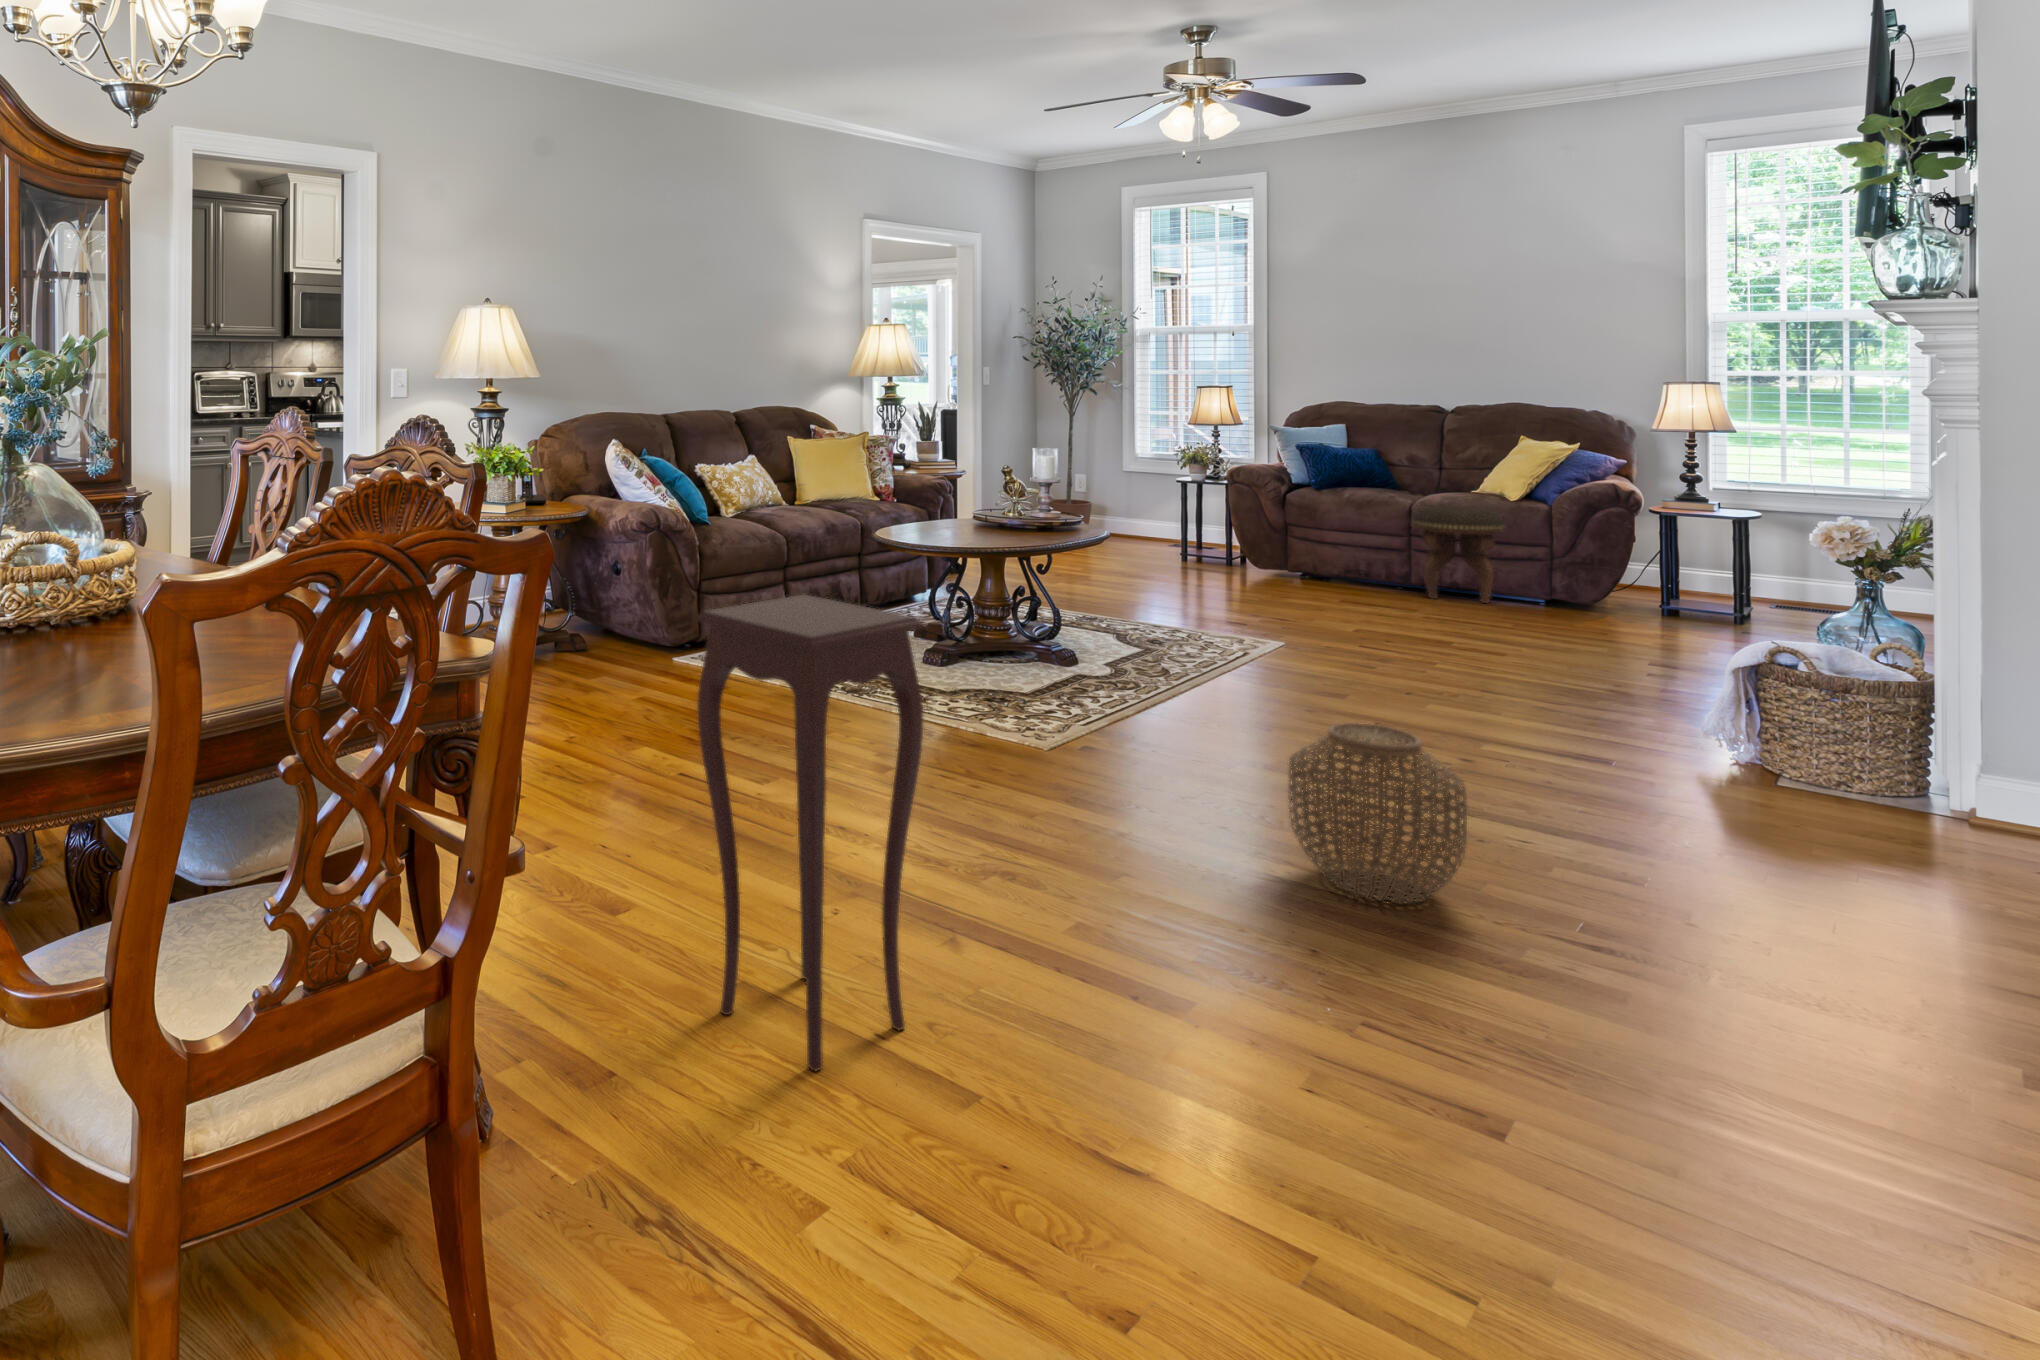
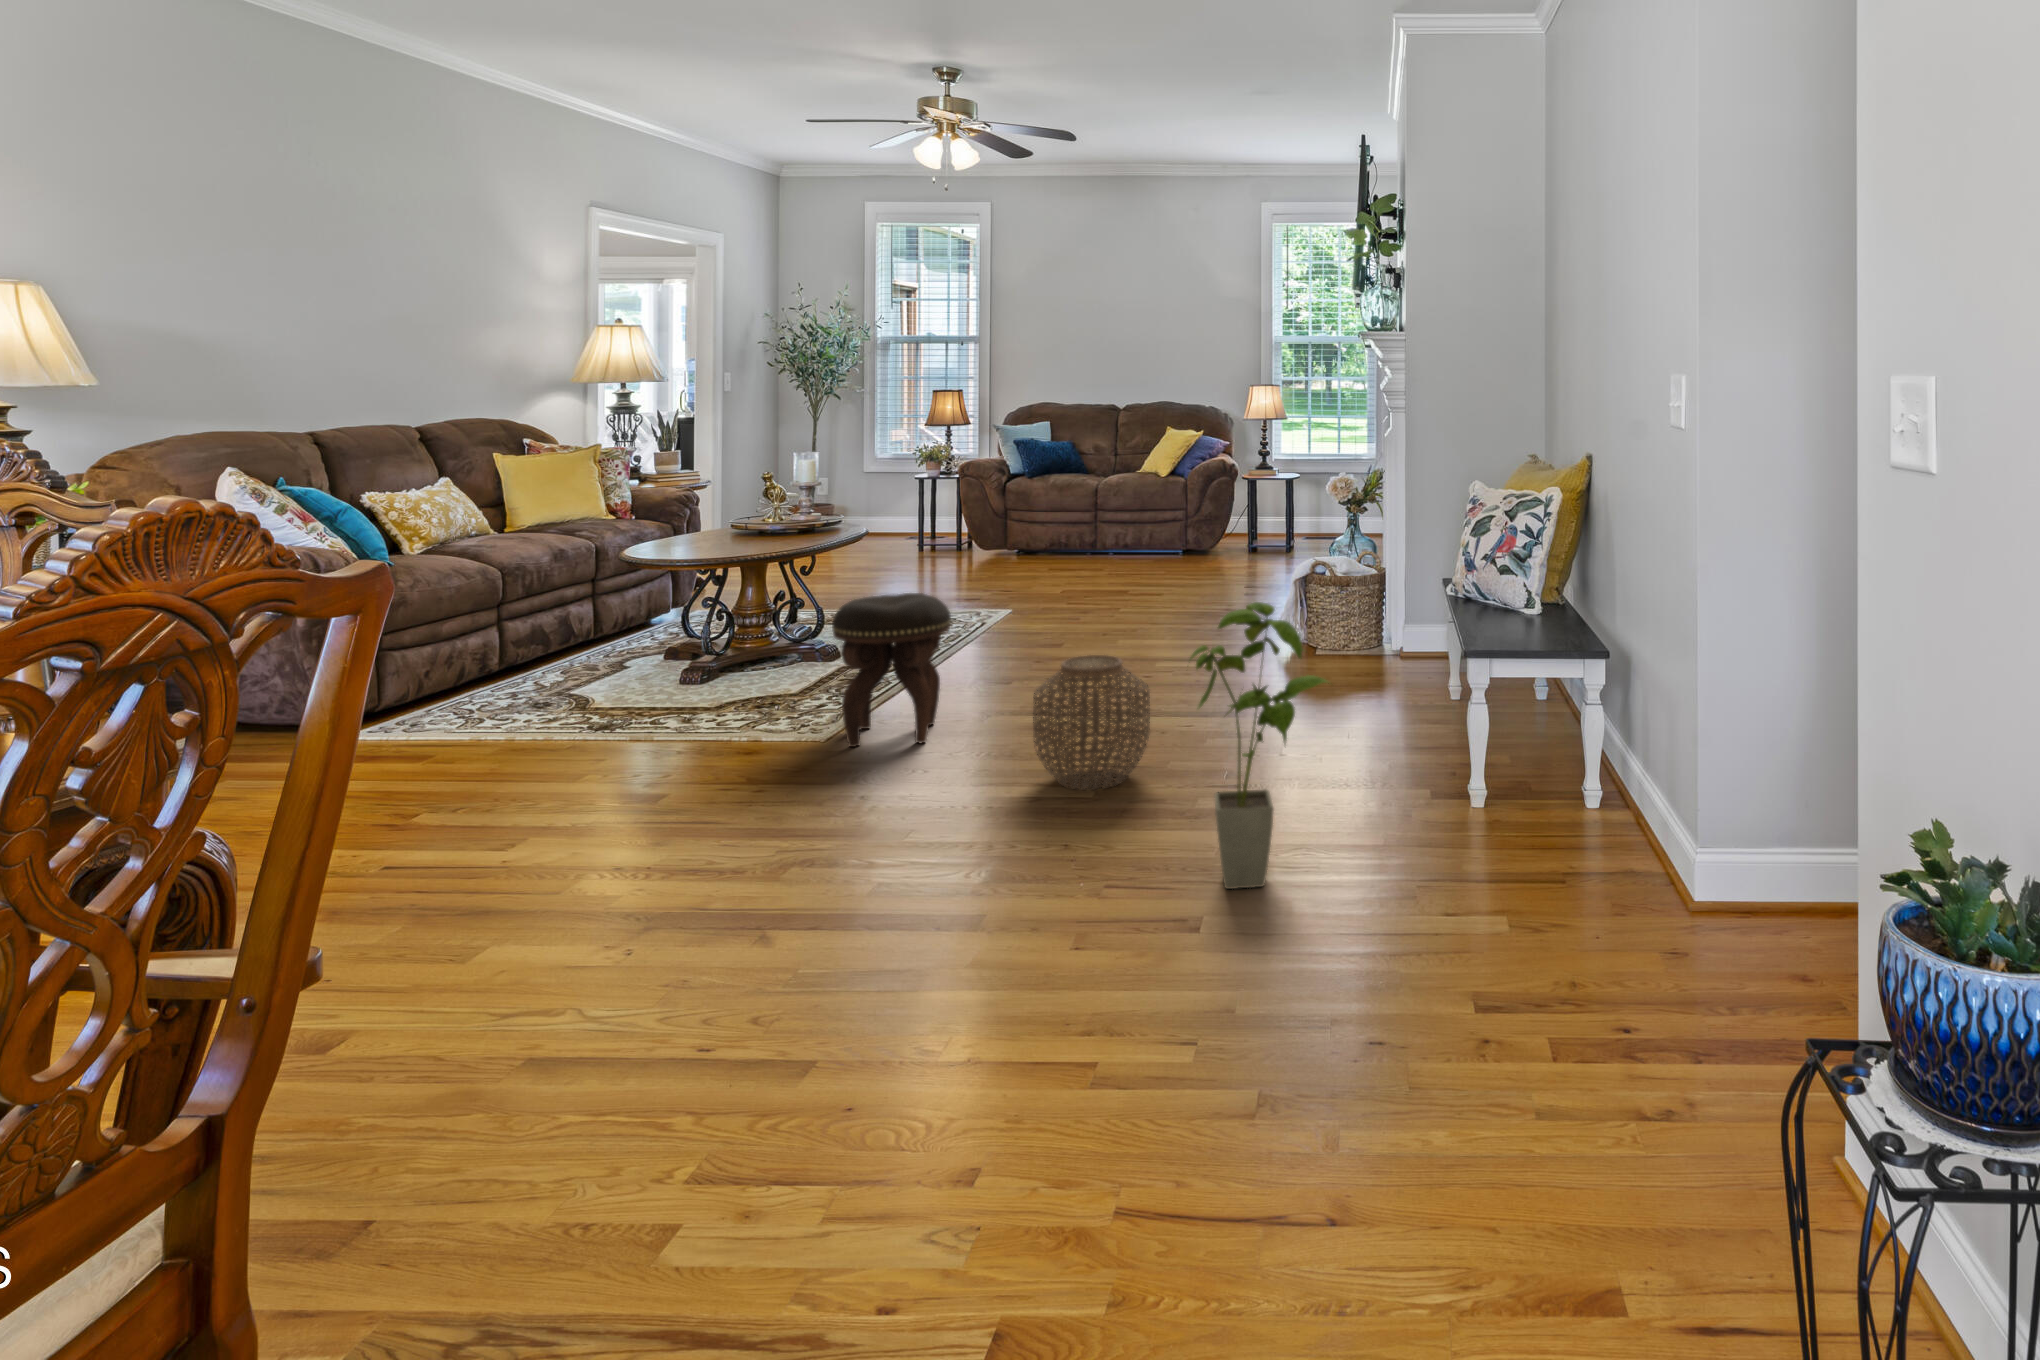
footstool: present [1412,506,1504,603] -> present [832,593,951,747]
side table: present [696,595,923,1071] -> none [505,607,757,1065]
house plant: none [1519,710,1826,1150] -> present [1190,602,1327,889]

